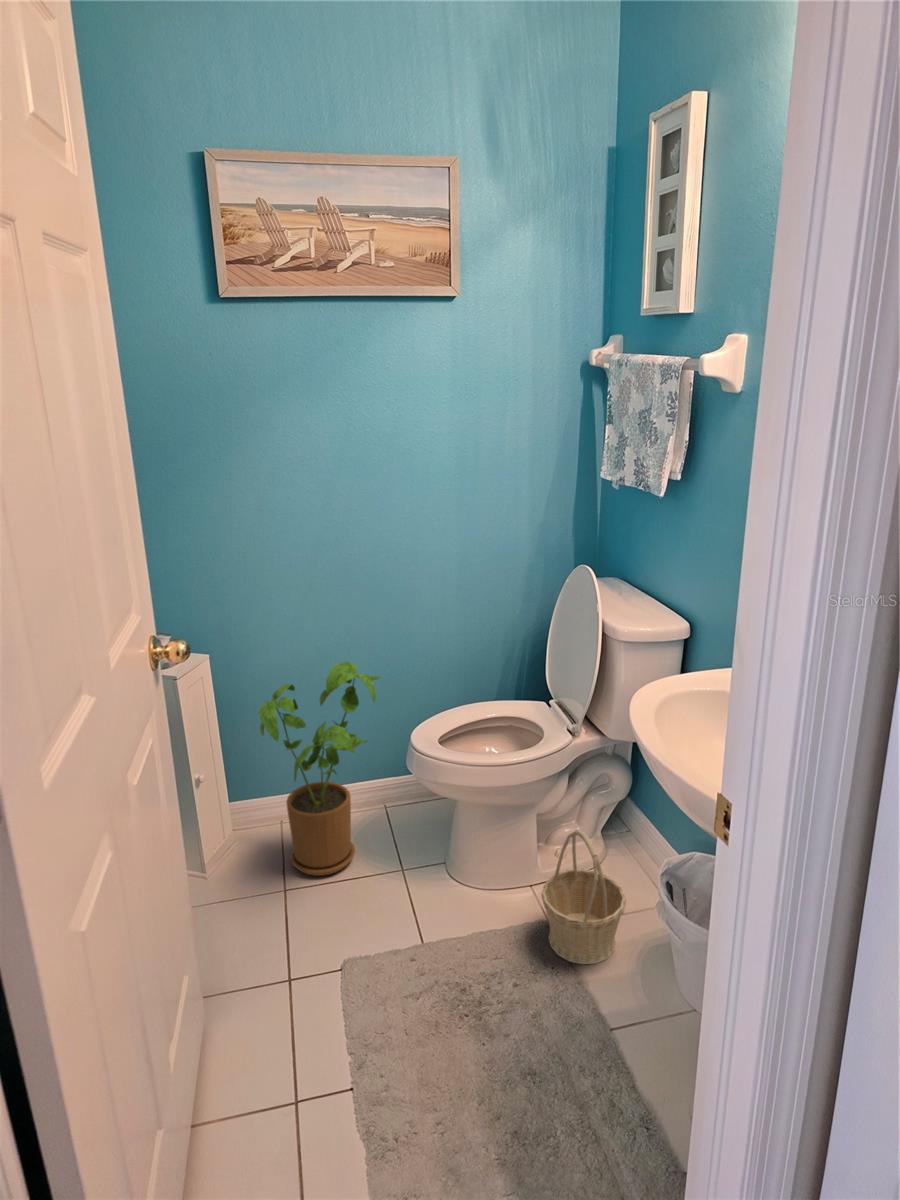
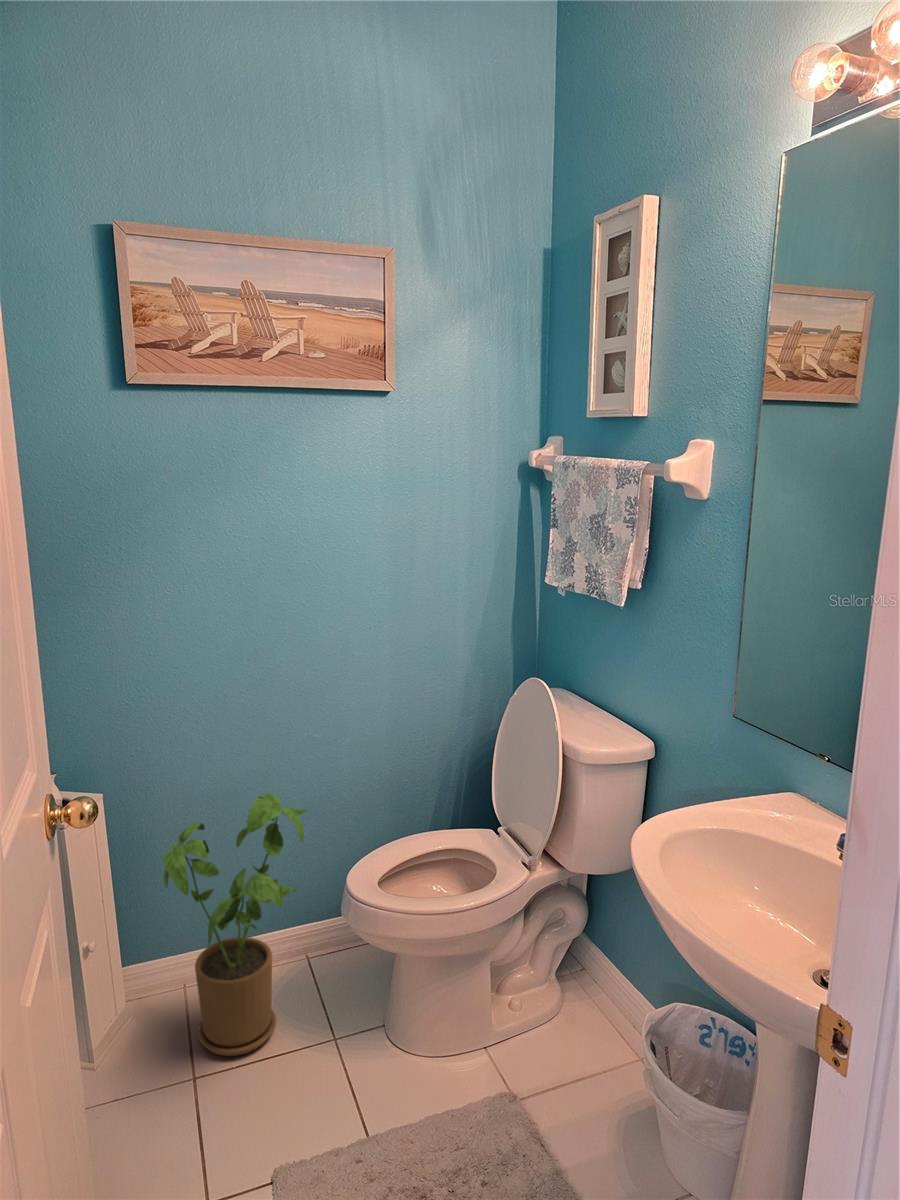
basket: present [541,830,626,964] -> none [506,984,602,1148]

